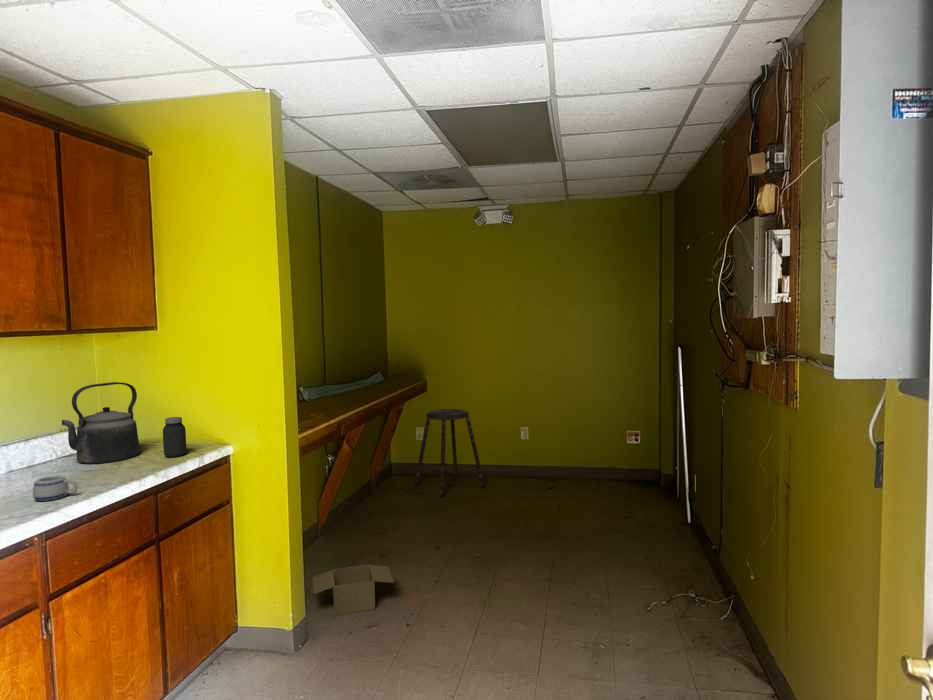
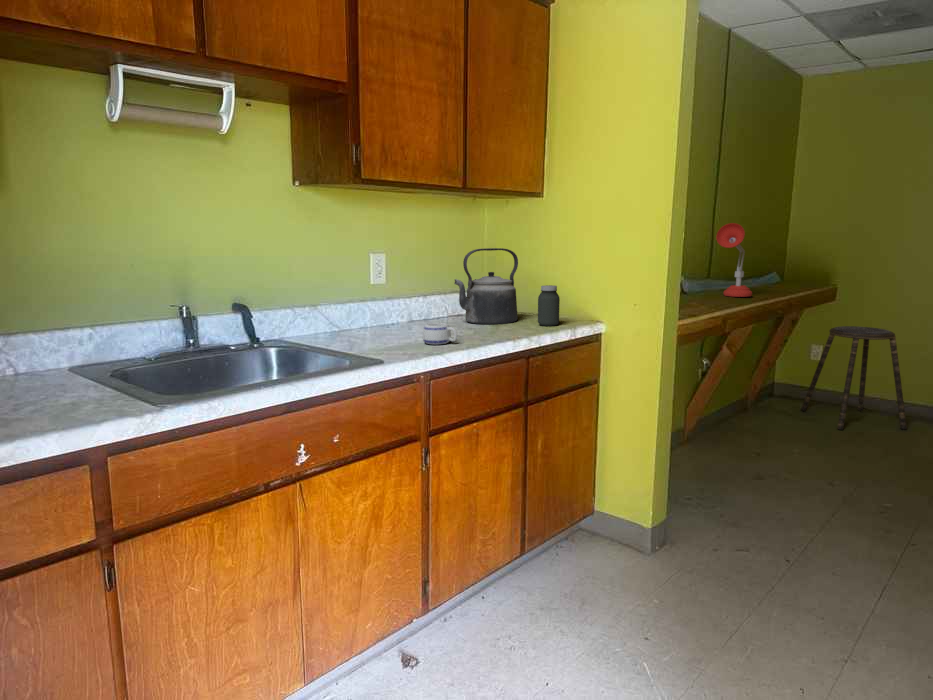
desk lamp: none [327,338,361,399] -> present [716,223,752,297]
cardboard box: present [312,565,394,615] -> none [676,479,778,536]

